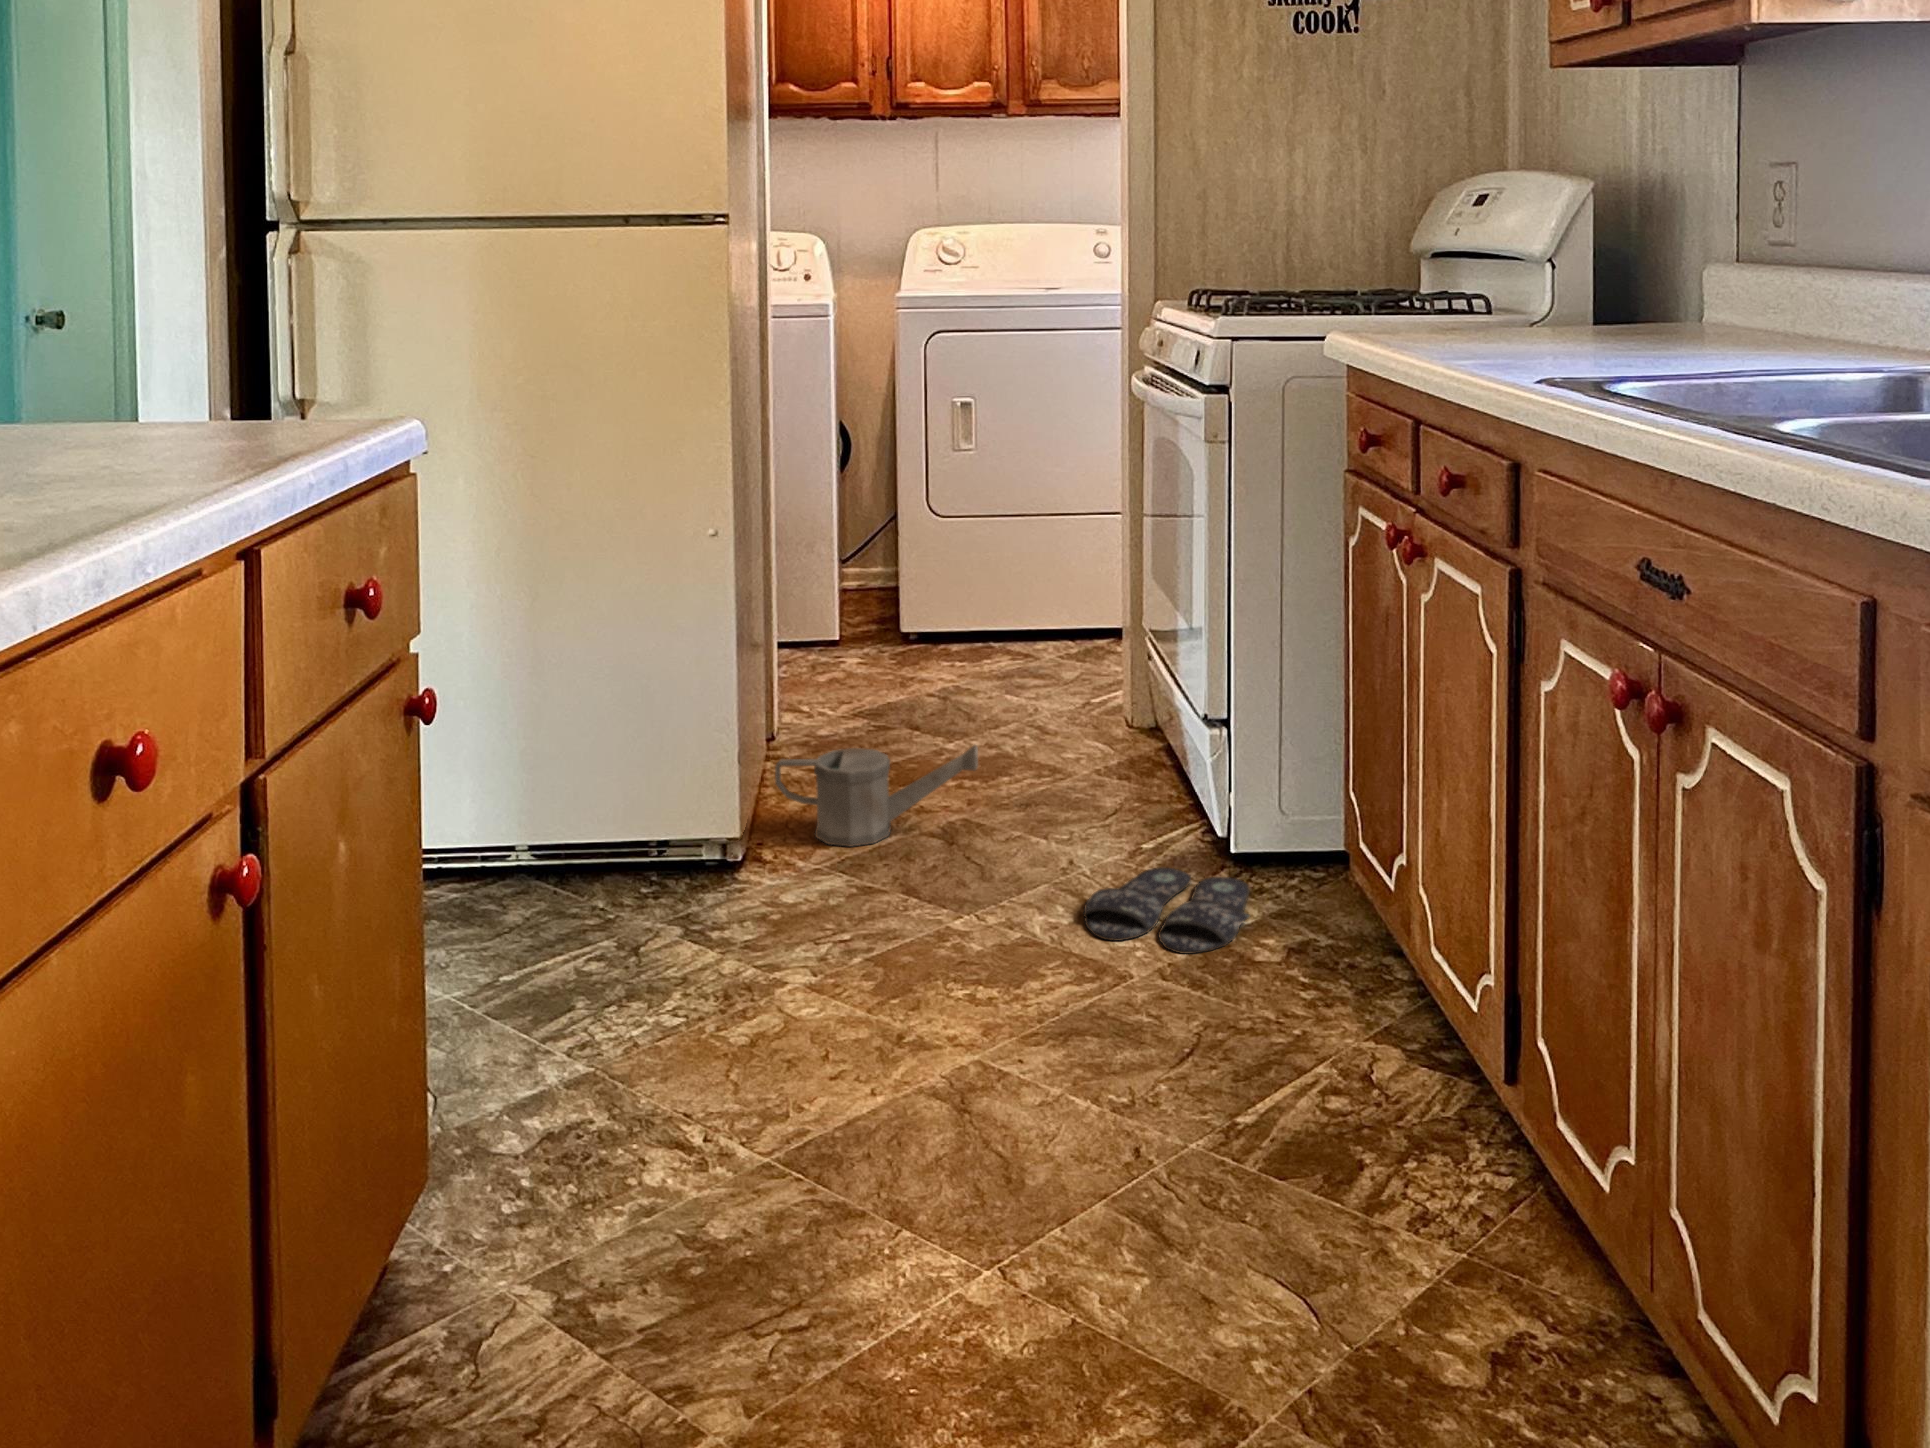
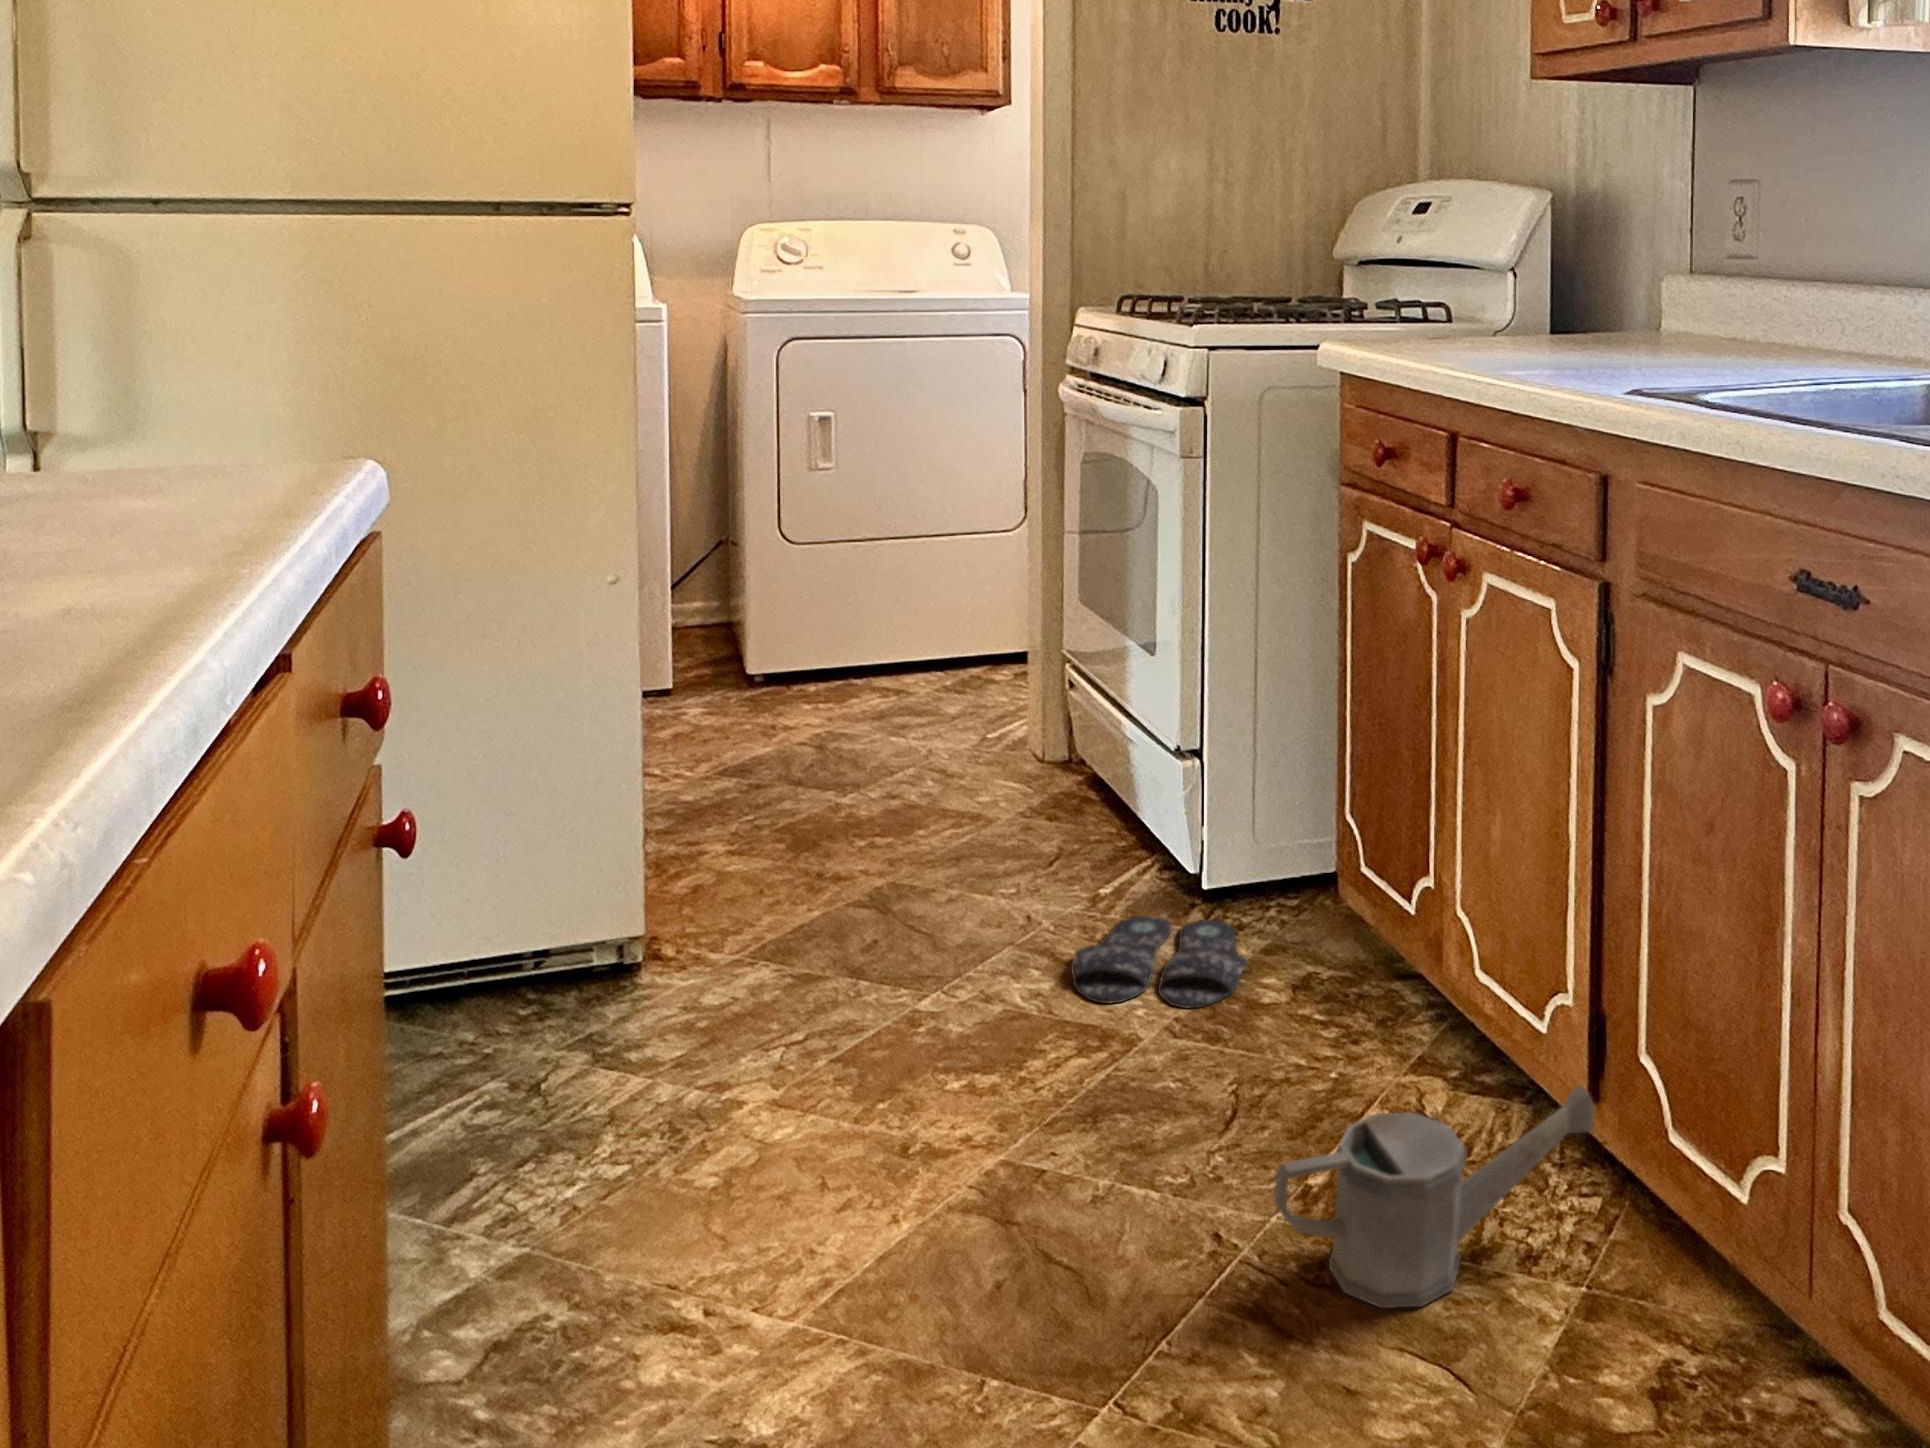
watering can: present [775,745,978,847] -> present [1274,1086,1595,1308]

